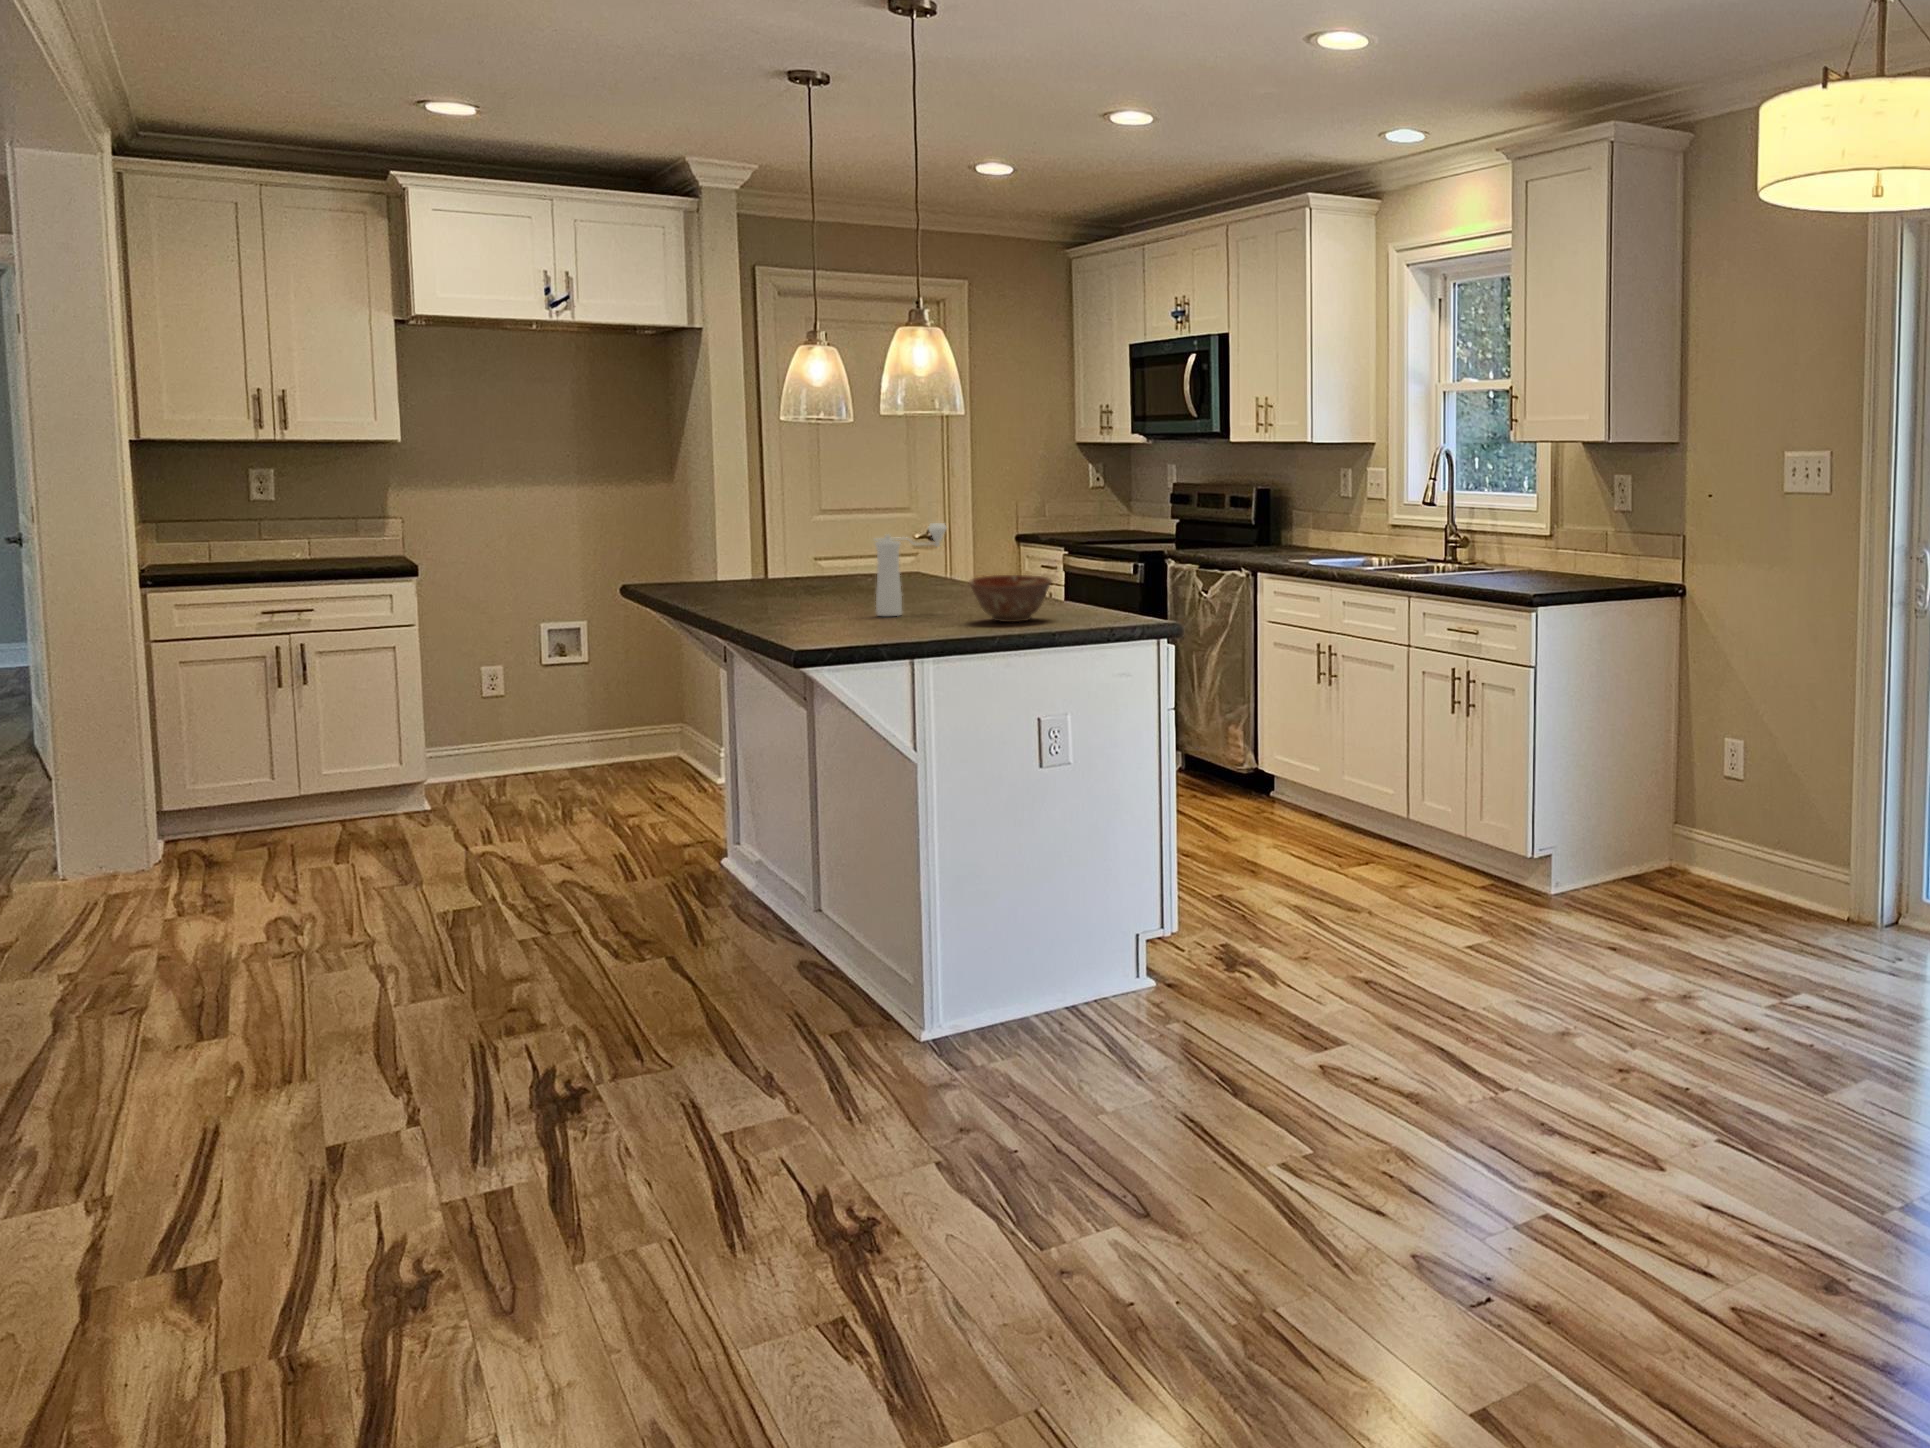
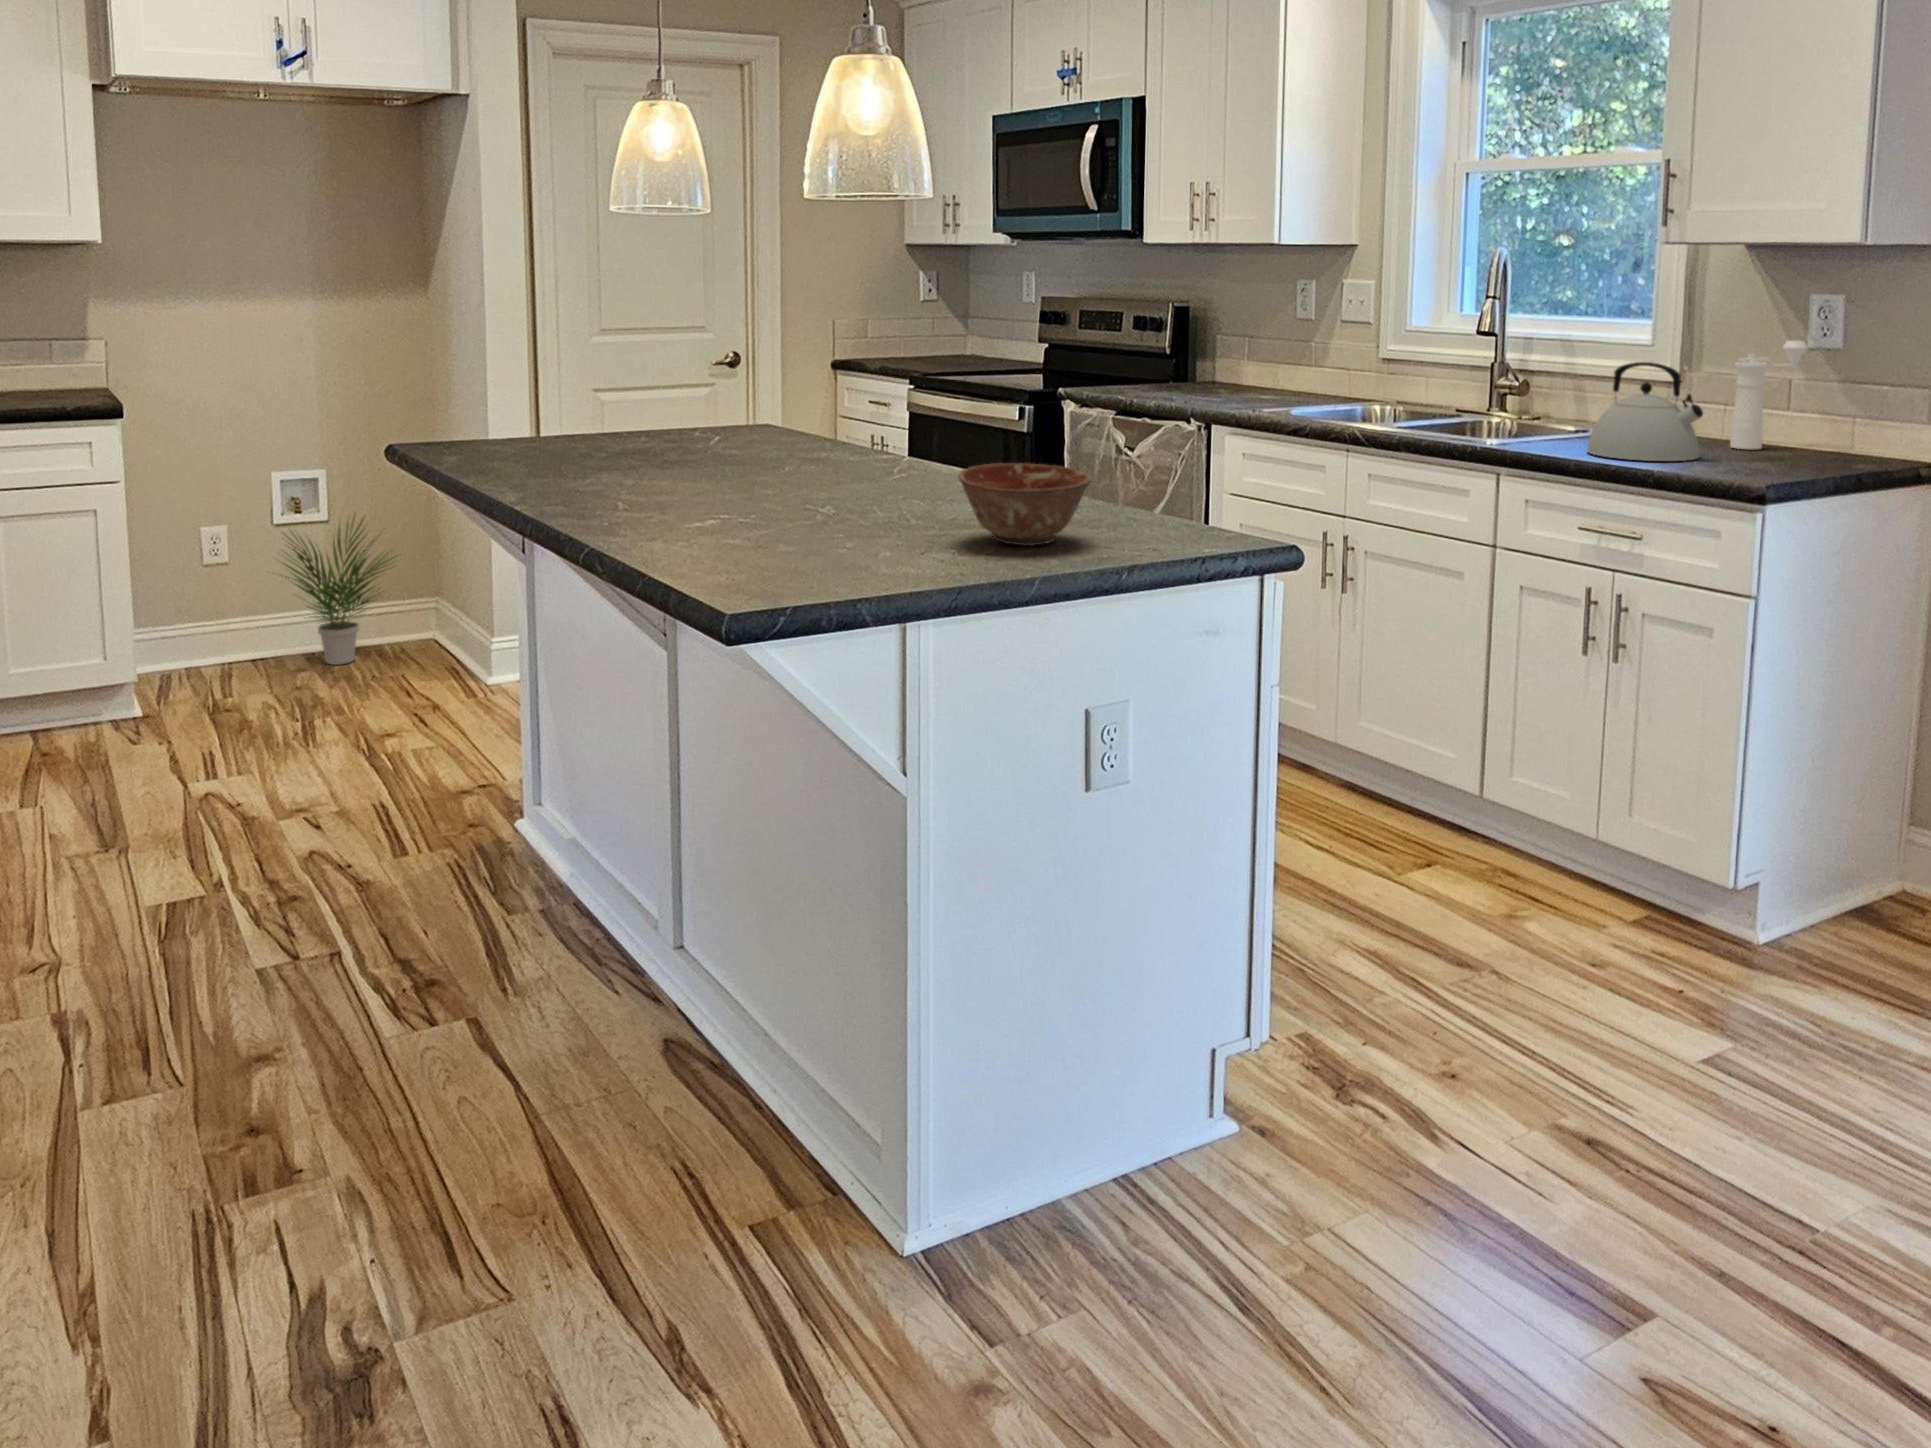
kettle: none [1461,519,1530,583] -> present [1587,362,1703,461]
pepper mill: present [874,523,947,616] -> present [1730,341,1807,450]
potted plant: none [531,654,651,774] -> present [281,515,394,665]

